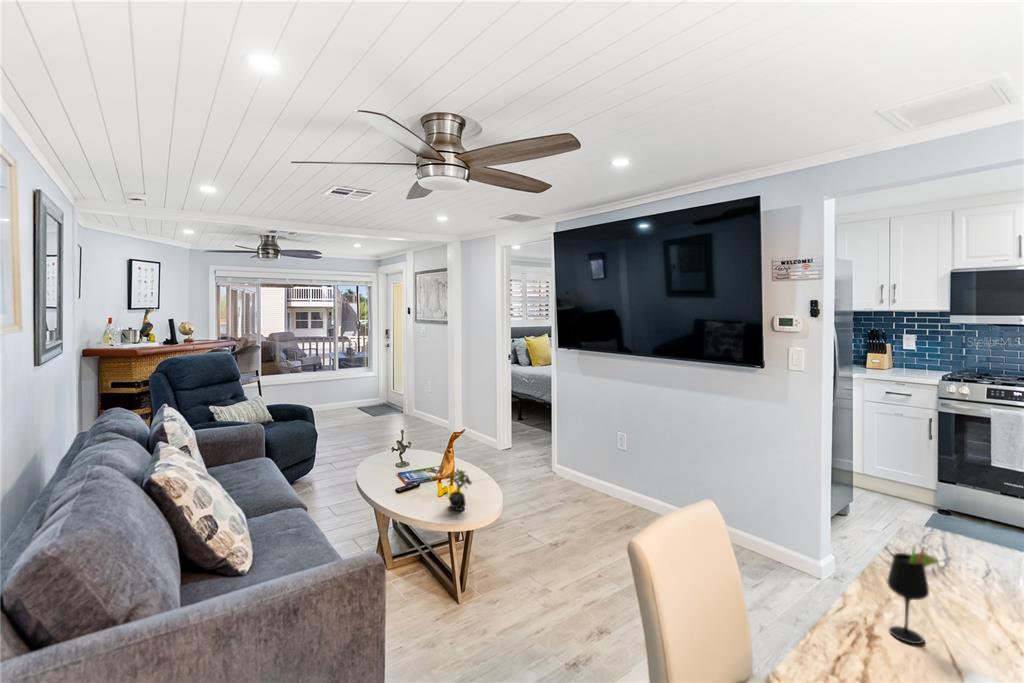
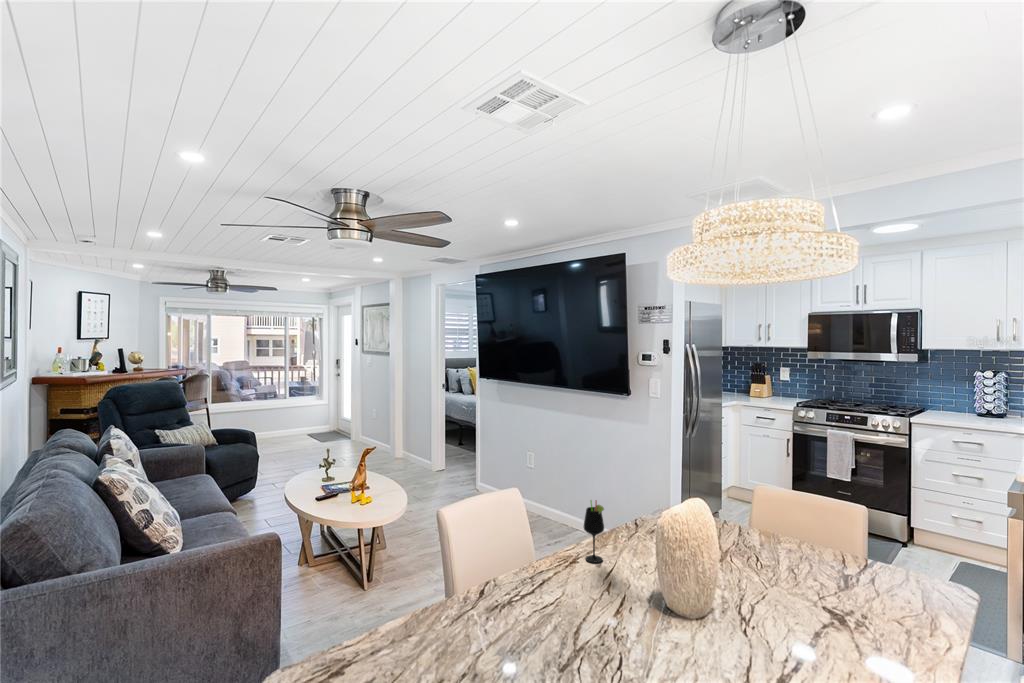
succulent plant: present [448,469,472,511] -> none [354,478,376,514]

